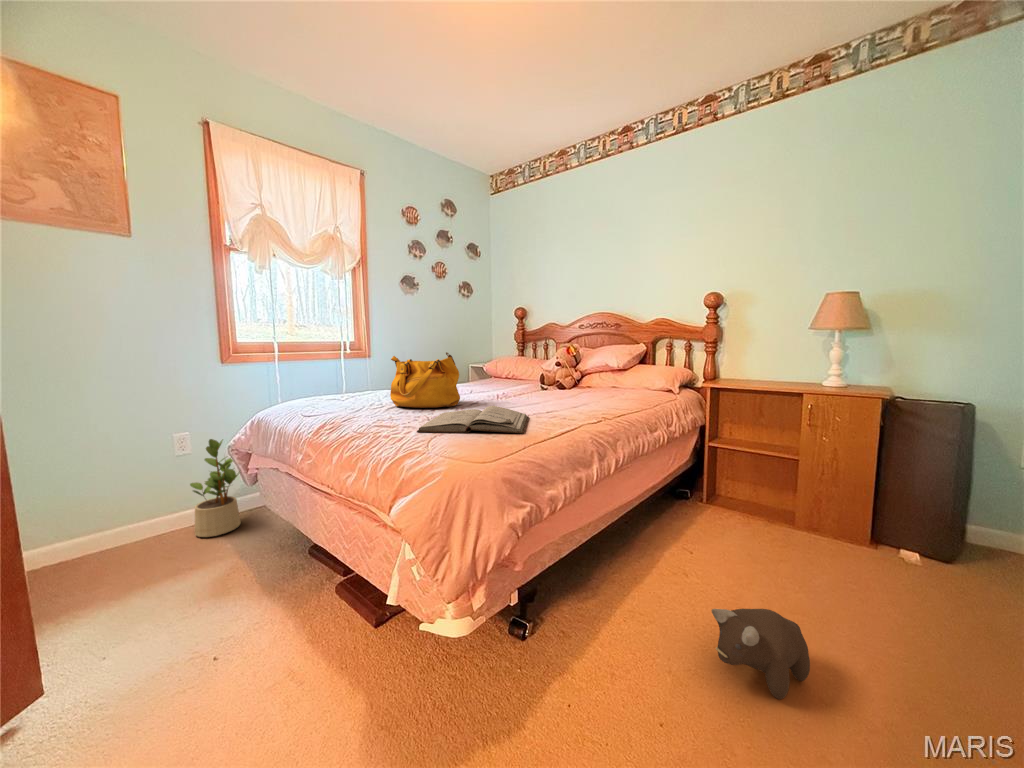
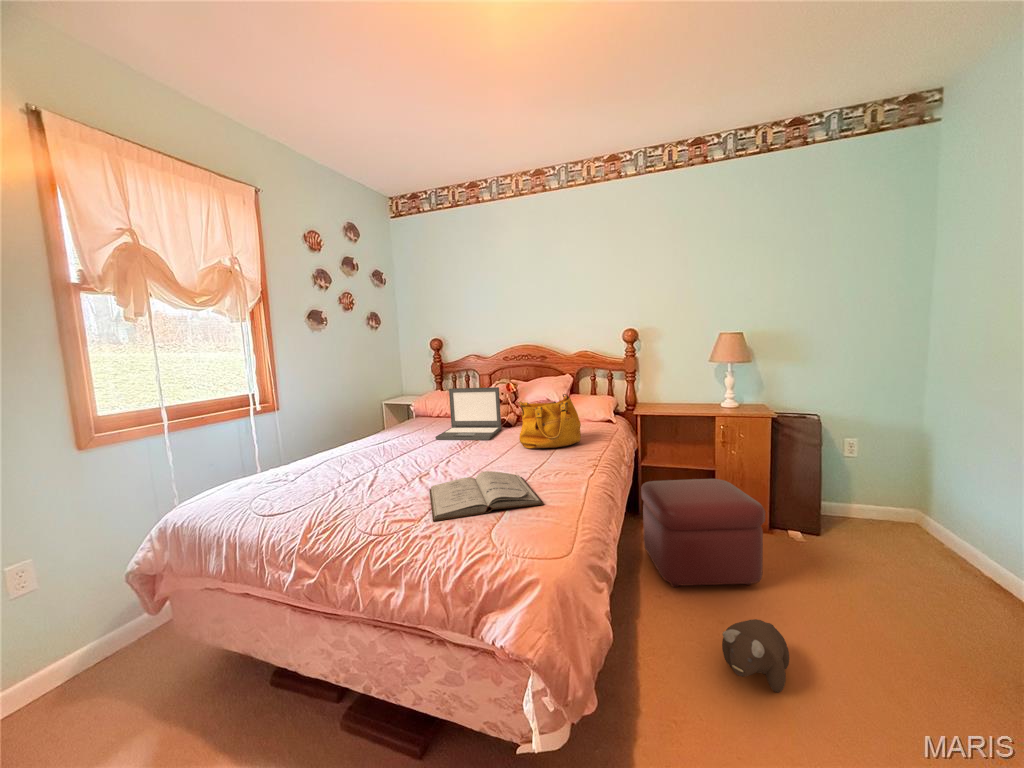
laptop: none [489,347,556,394] -> present [435,387,501,440]
handbag: present [390,352,460,408] -> present [518,394,581,449]
potted plant: present [190,439,241,537] -> none [46,559,135,704]
ottoman: none [688,455,836,590] -> present [641,479,765,588]

